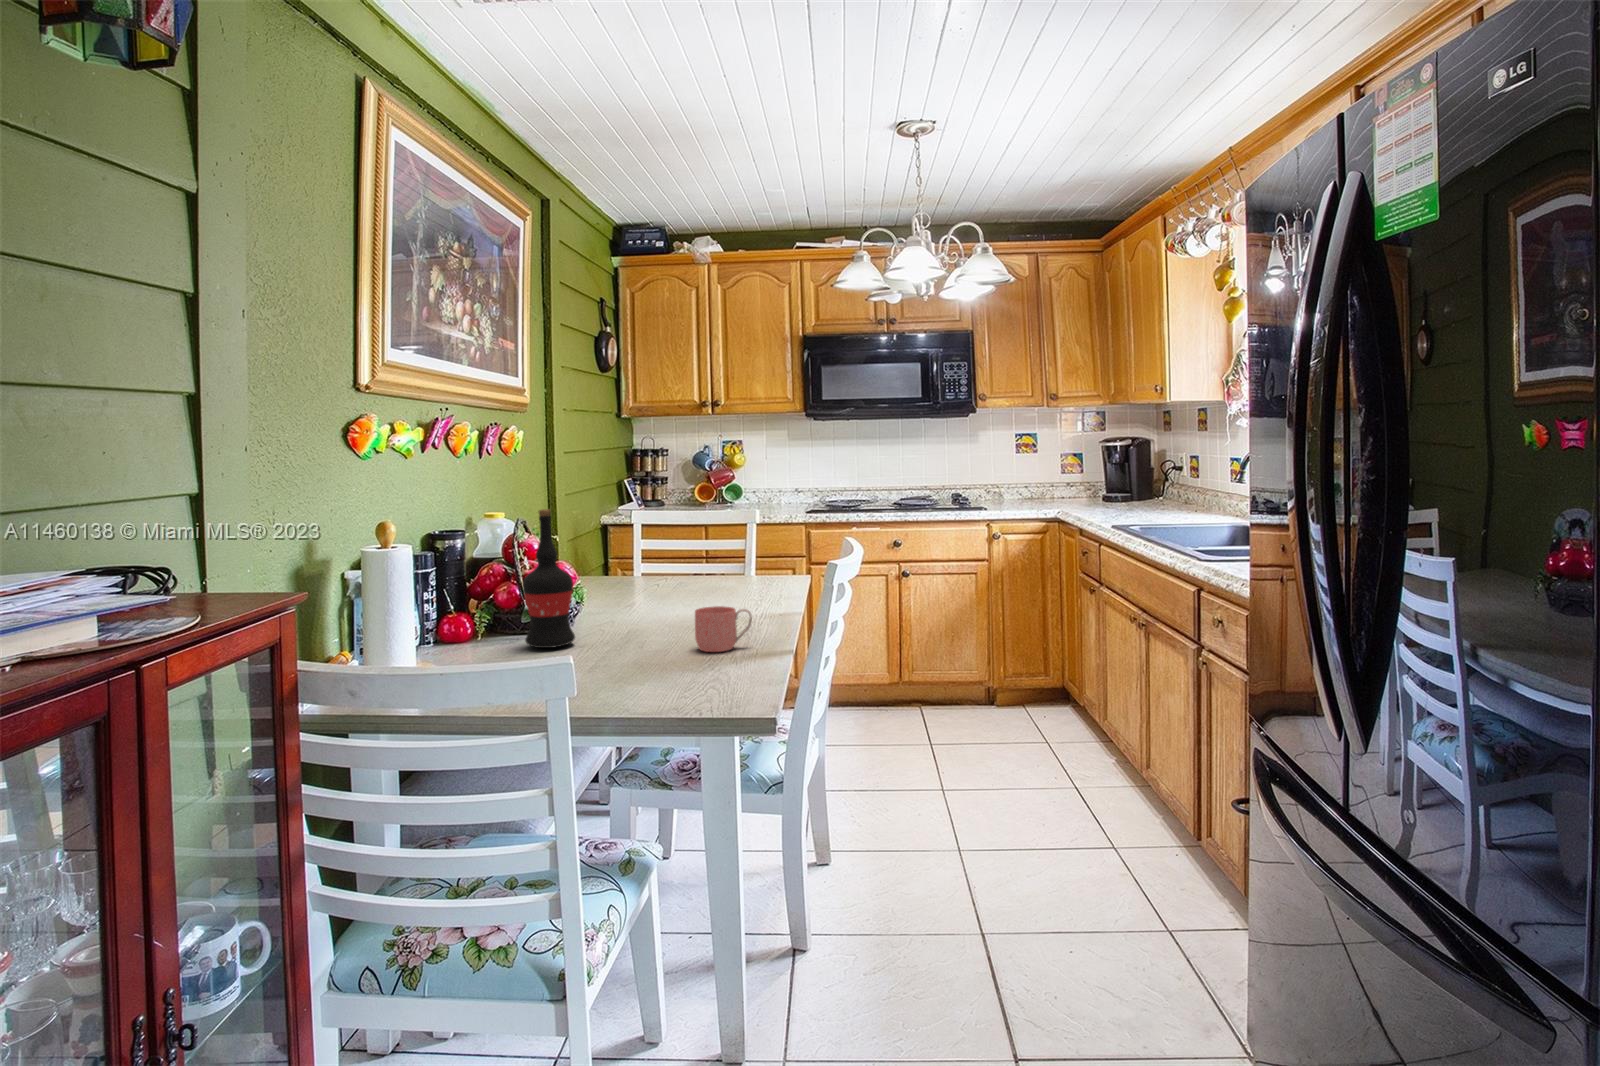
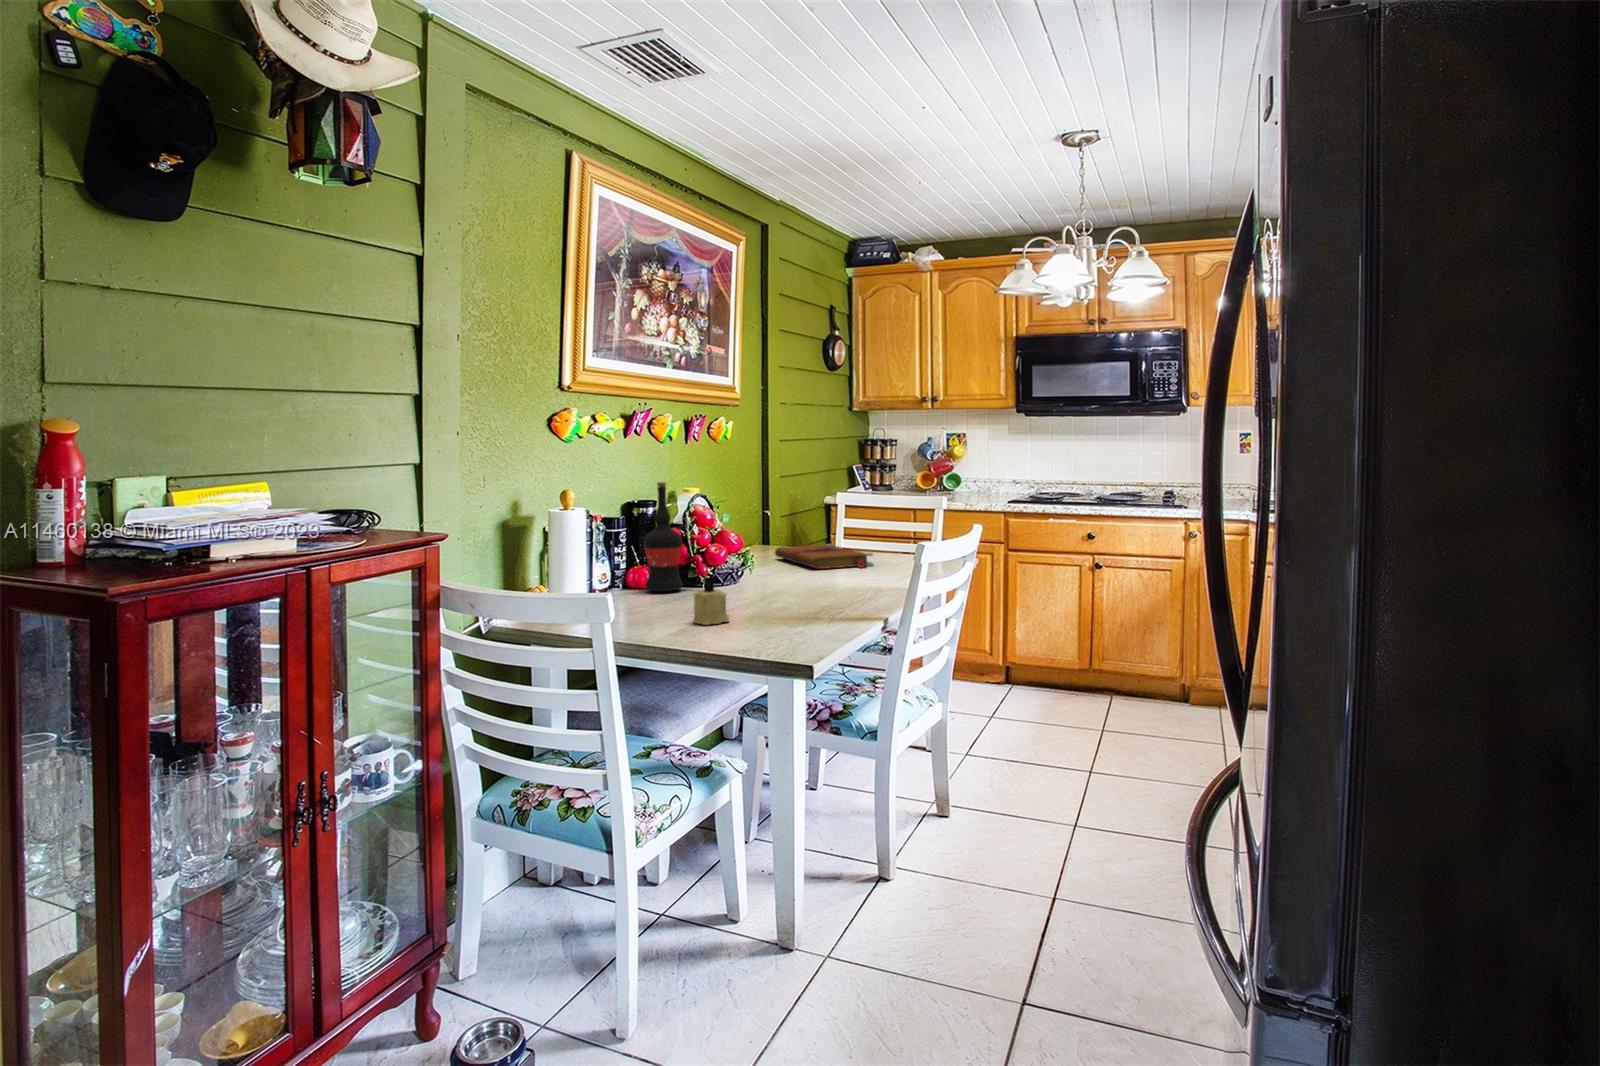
book: none [617,571,747,602] -> present [775,544,874,569]
mug: present [695,606,752,652] -> none [756,567,803,605]
candle: none [665,626,710,687] -> present [693,577,729,625]

